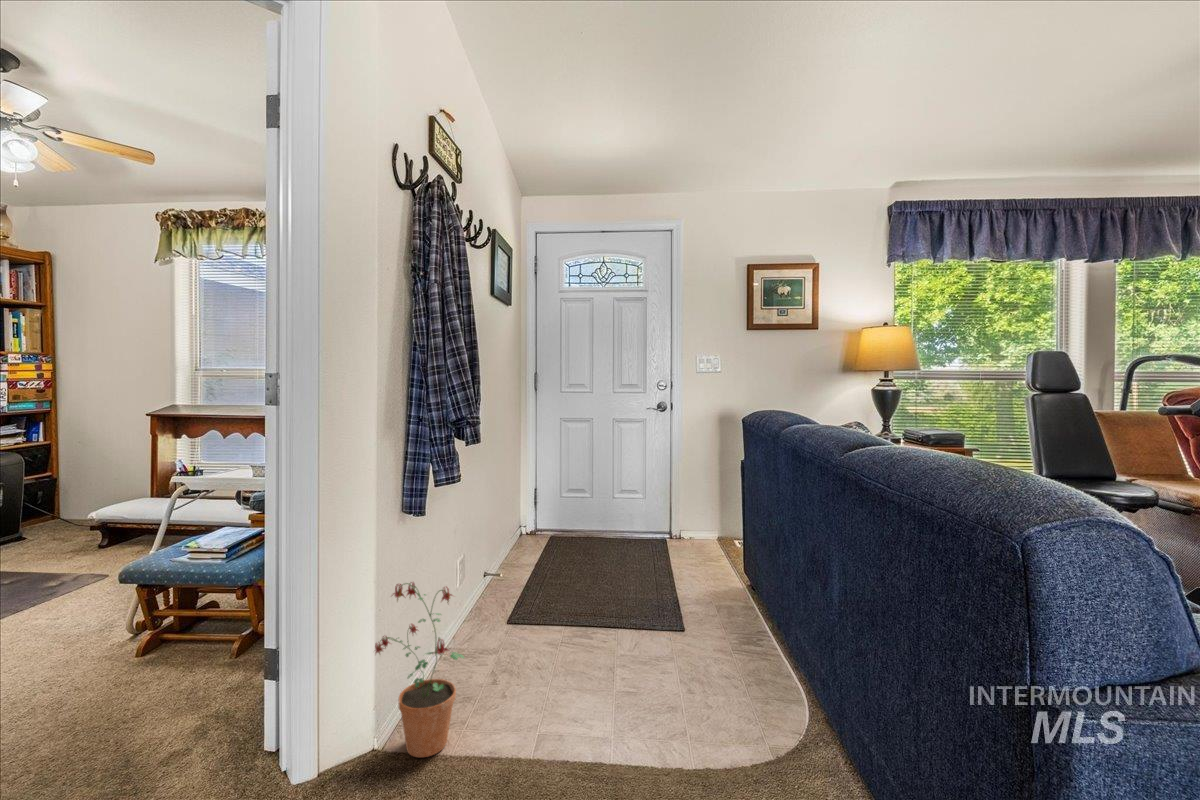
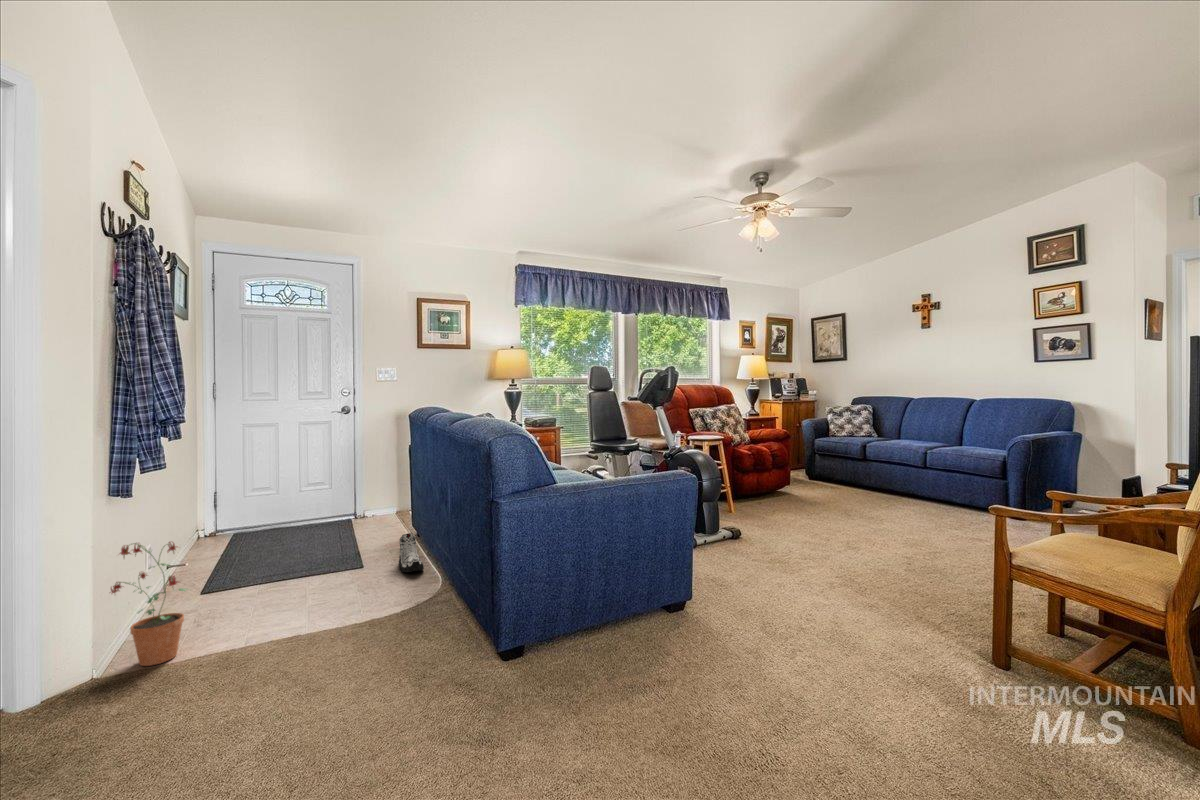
sneaker: none [726,602,765,670] -> present [399,533,424,572]

